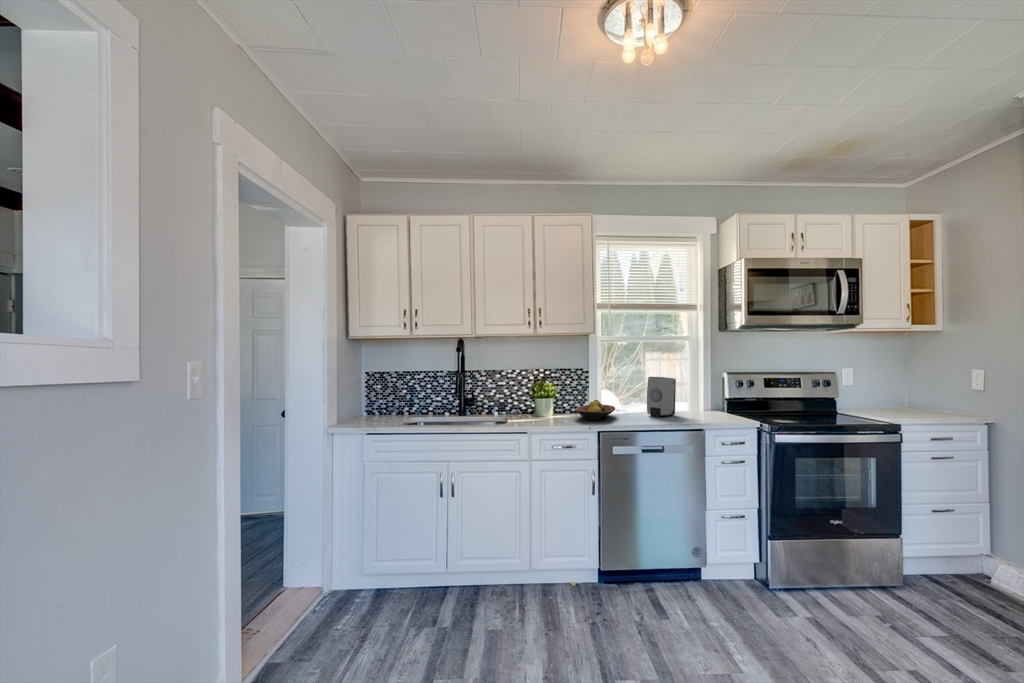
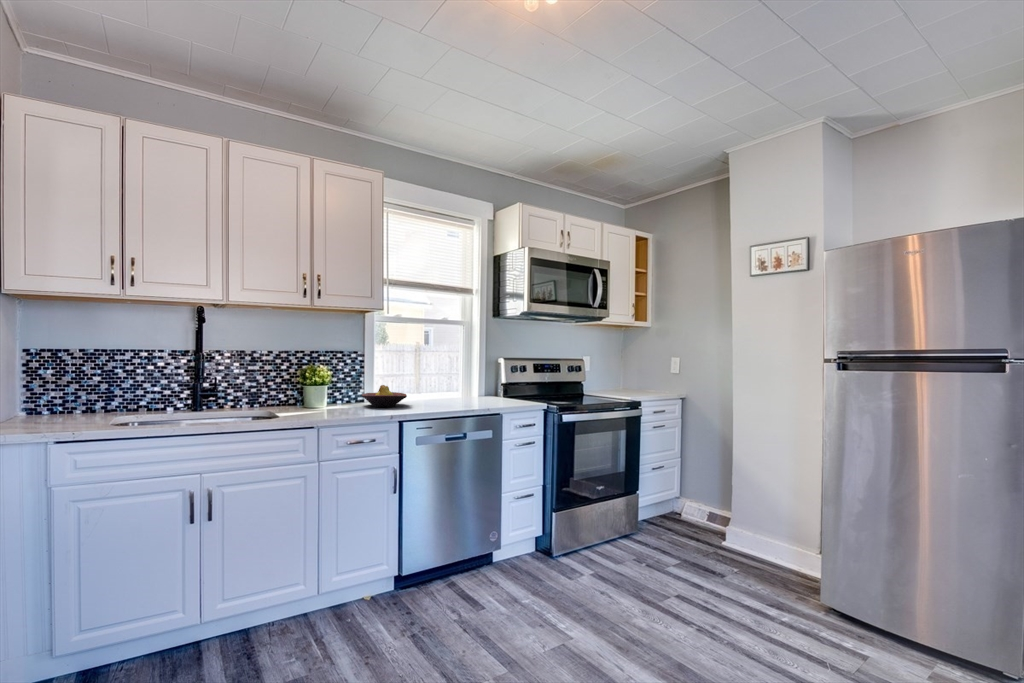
soap dispenser: present [647,377,676,417] -> none [436,359,462,402]

